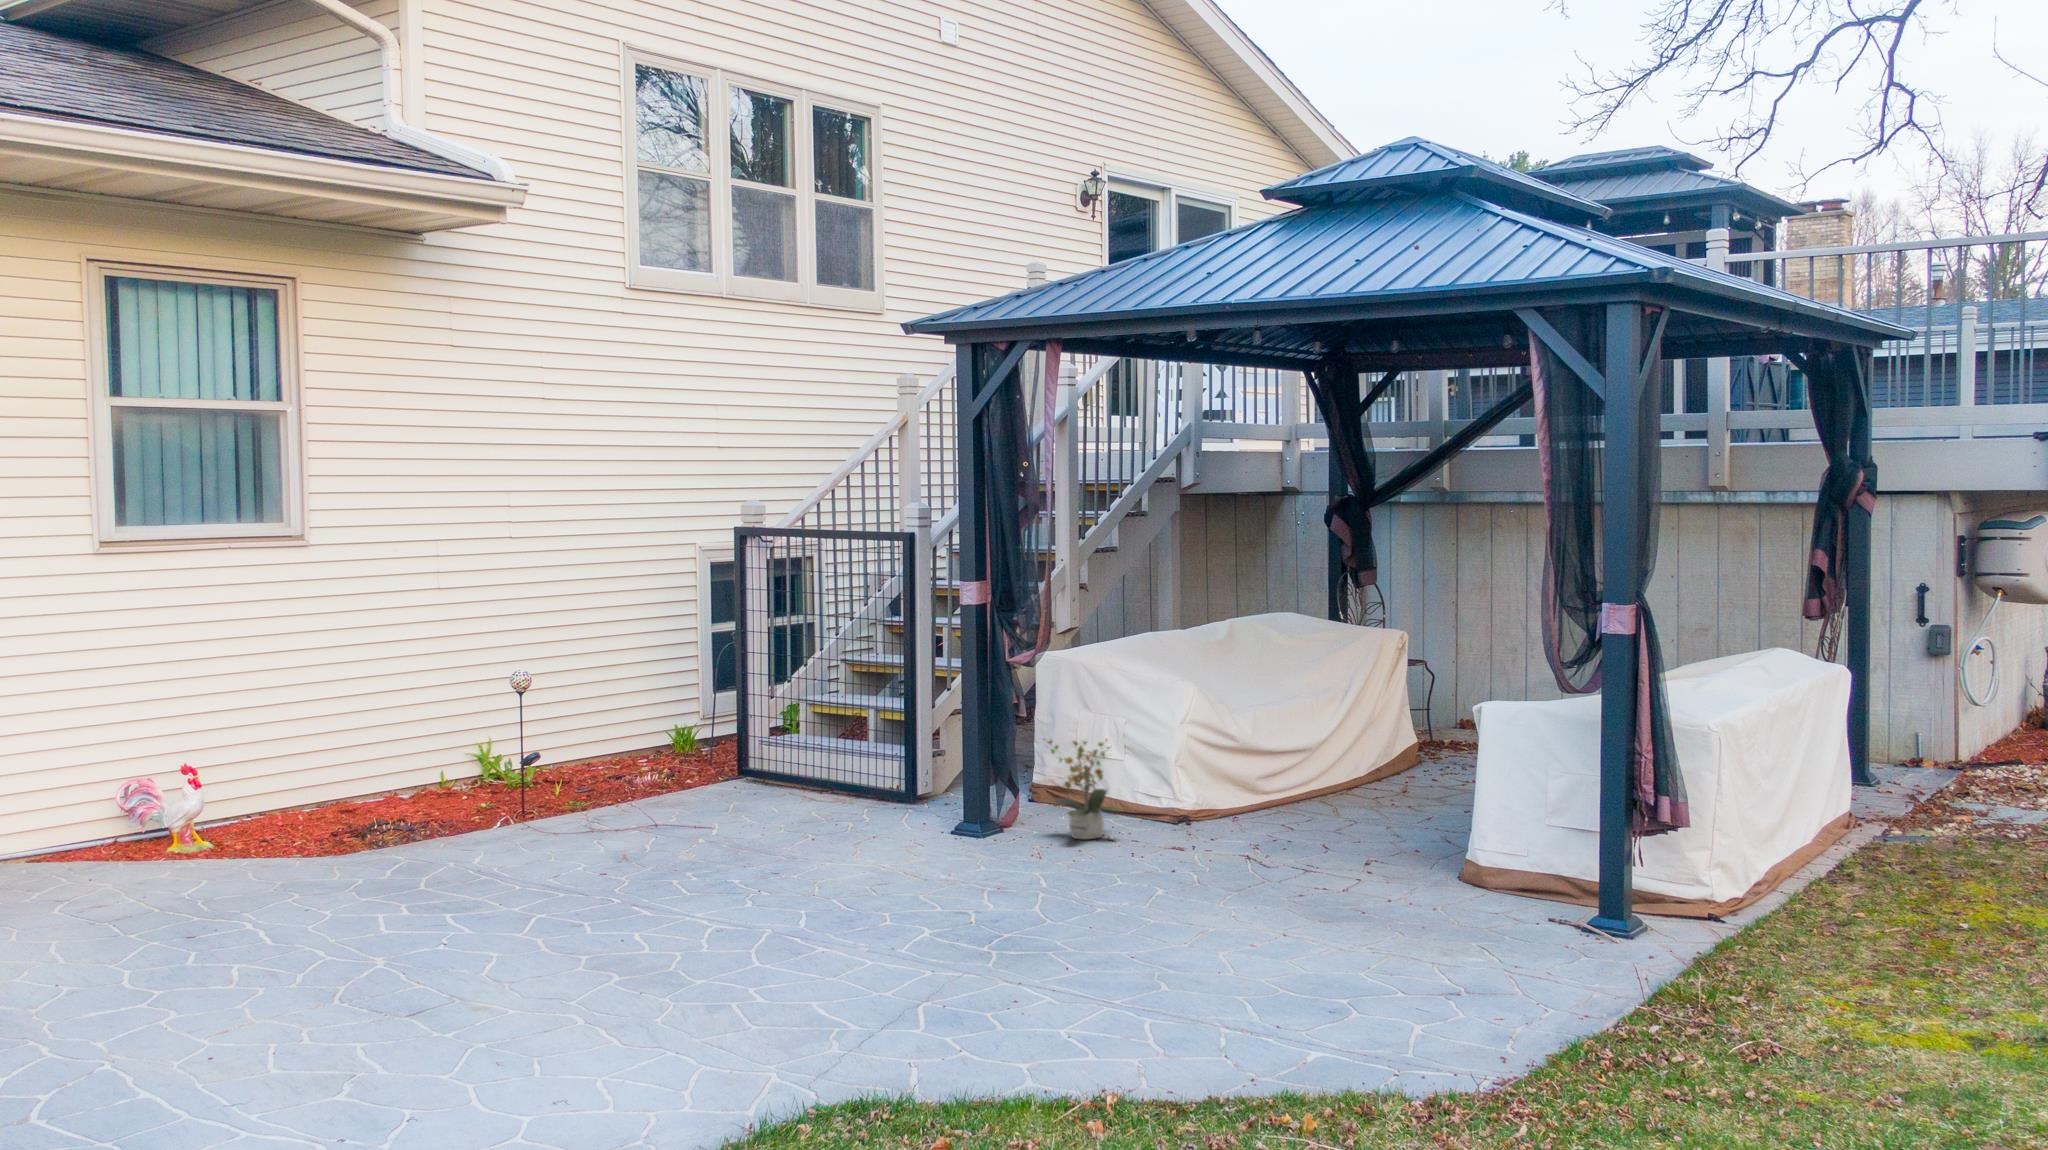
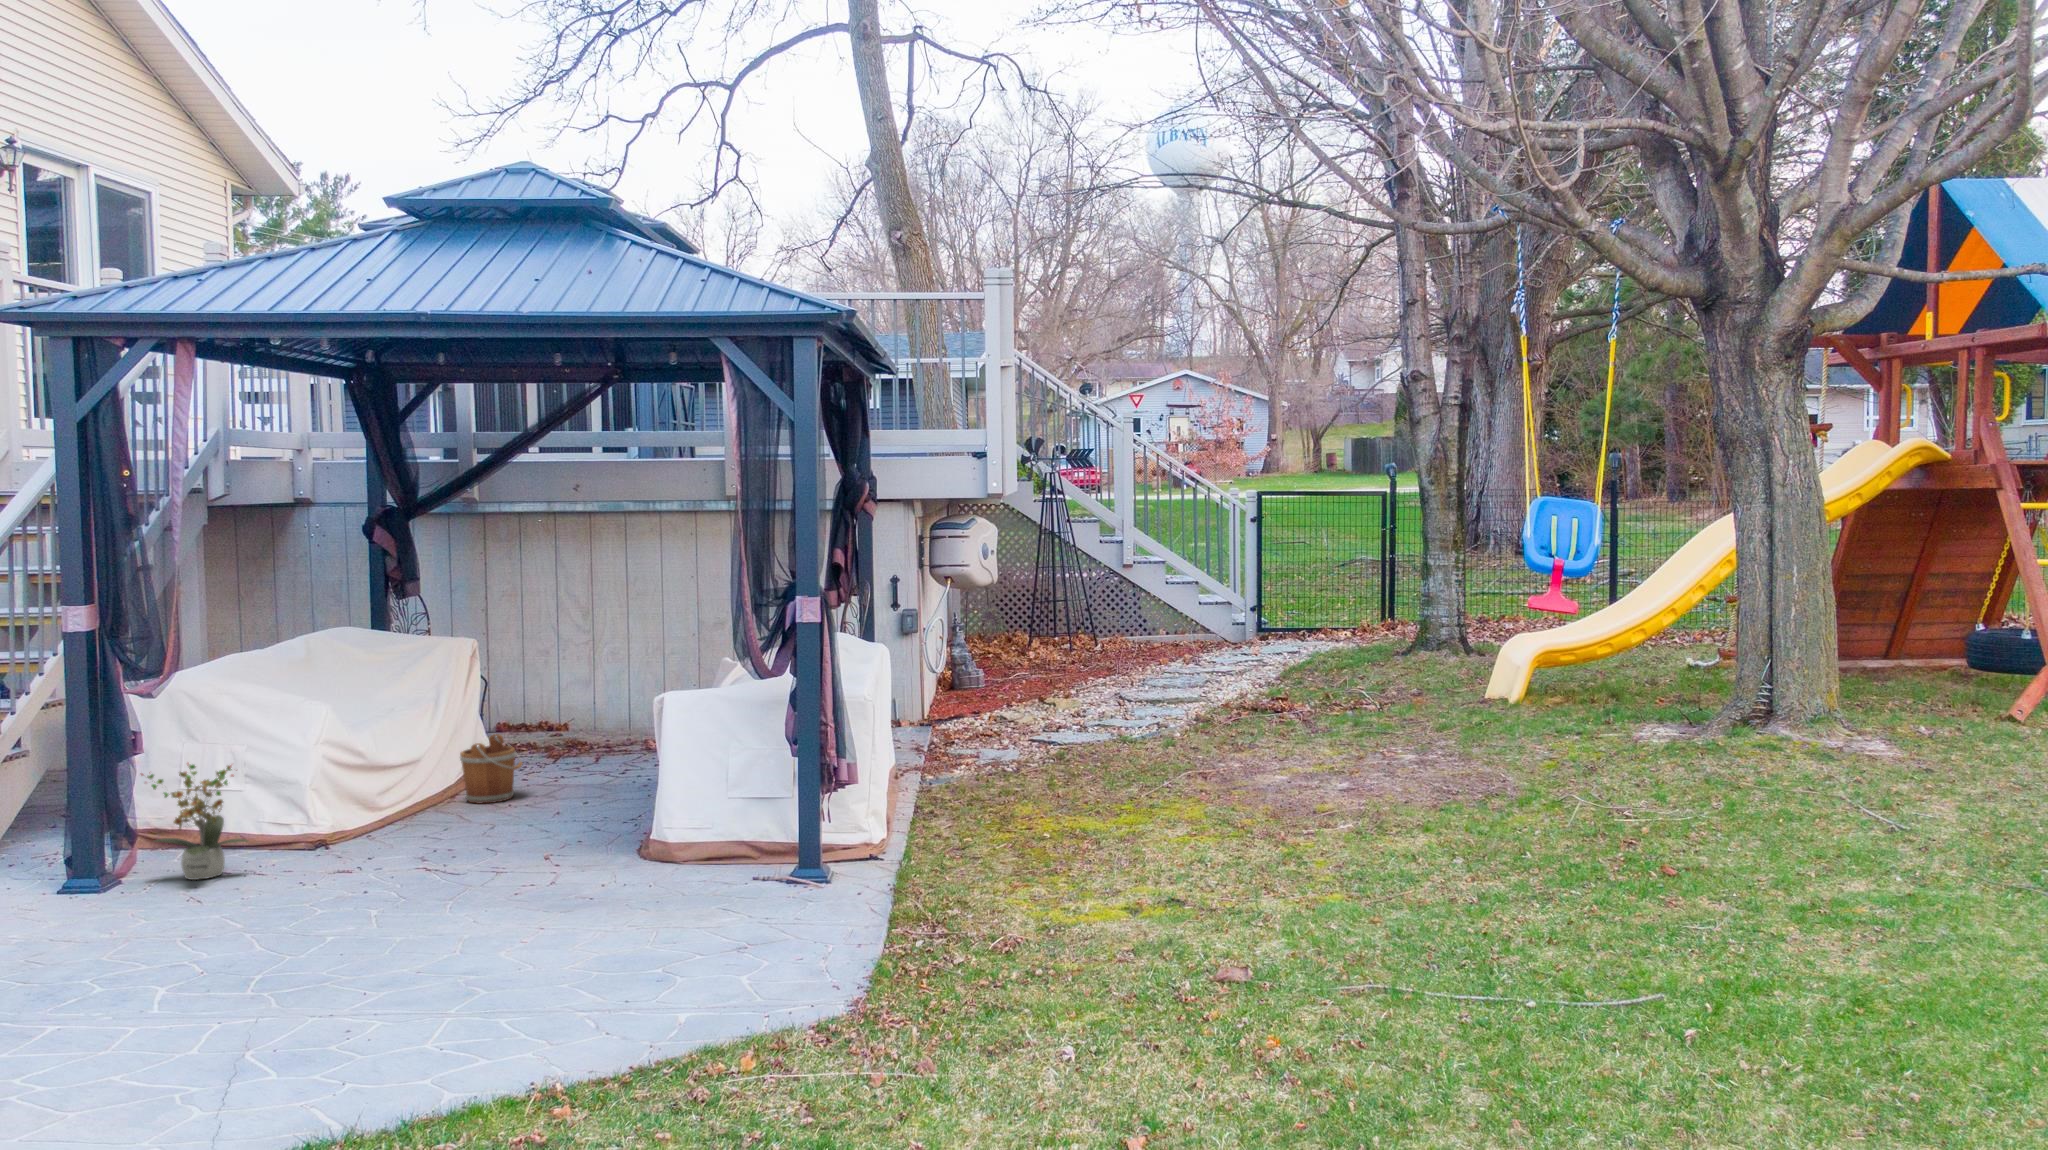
bucket: none [1351,734,1413,804] -> present [460,734,523,804]

